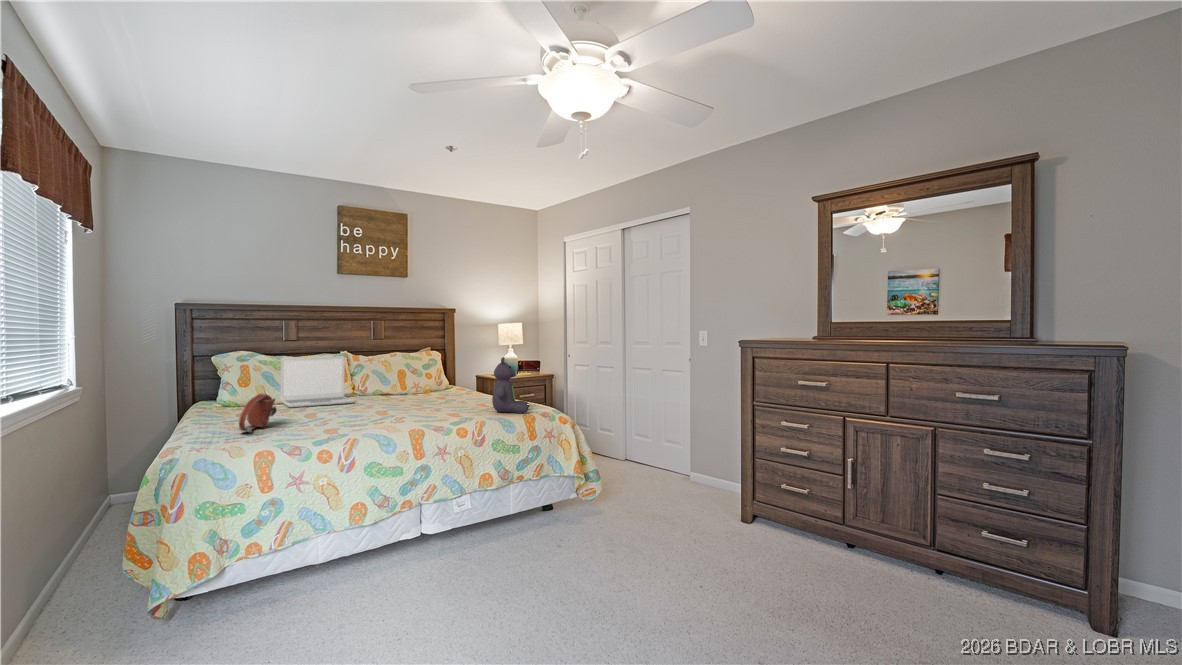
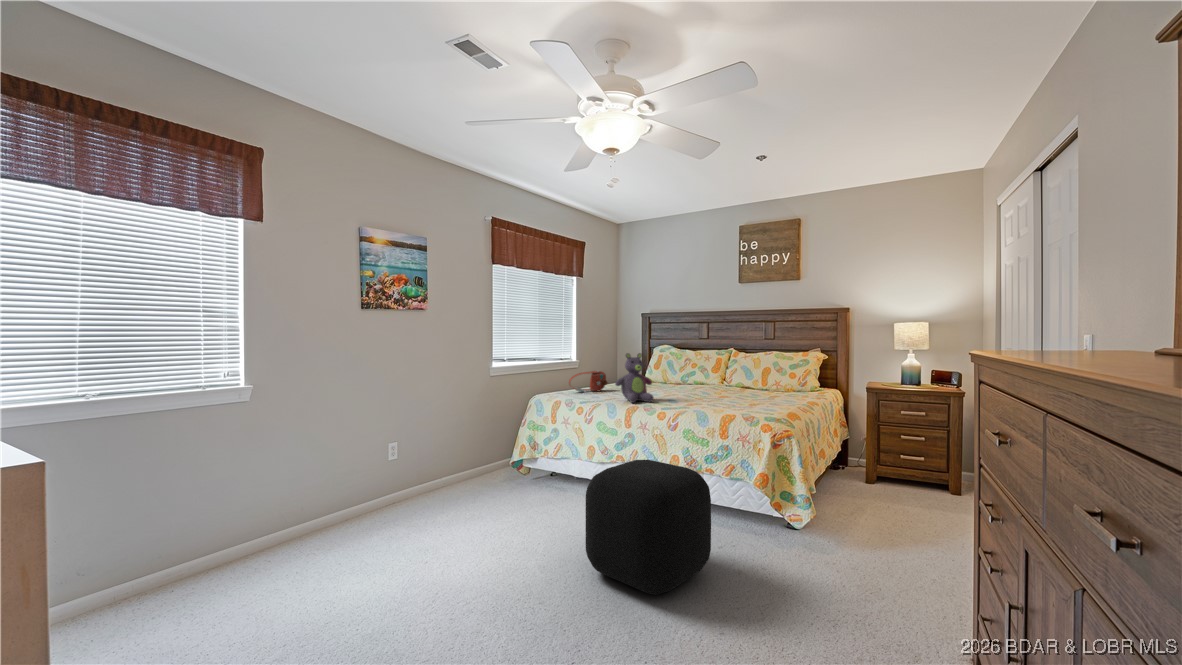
laptop: present [280,356,354,408] -> none [657,351,711,388]
stuffed bear: present [492,357,529,413] -> present [615,353,653,403]
ottoman: none [559,462,688,601] -> present [585,460,711,595]

